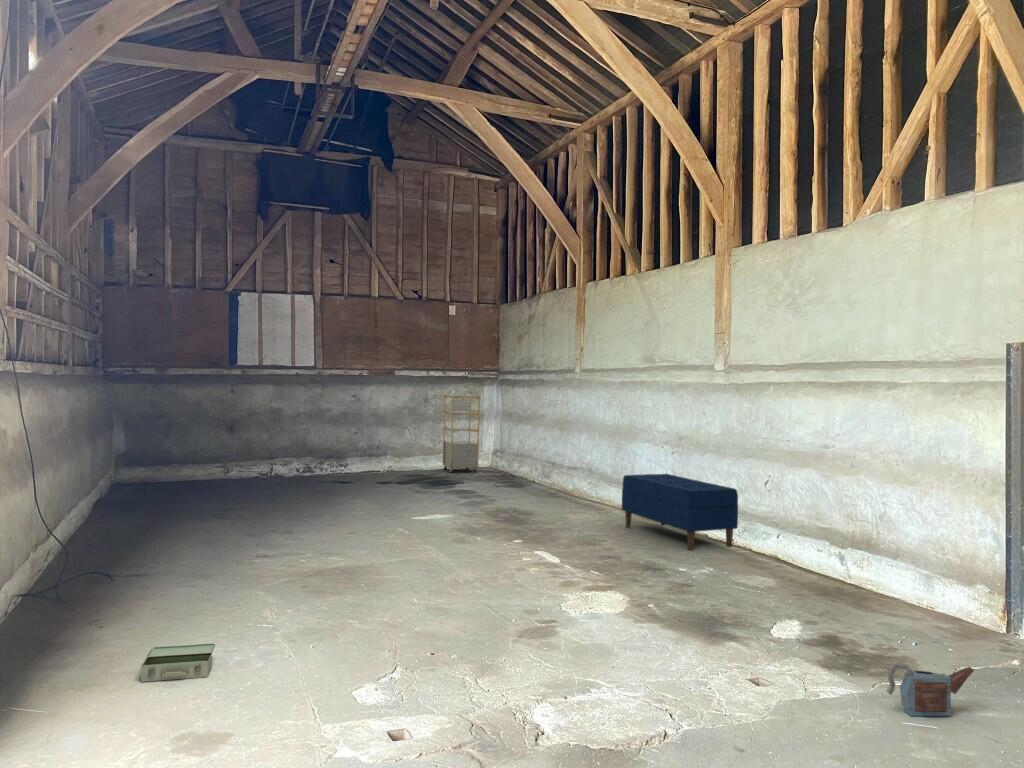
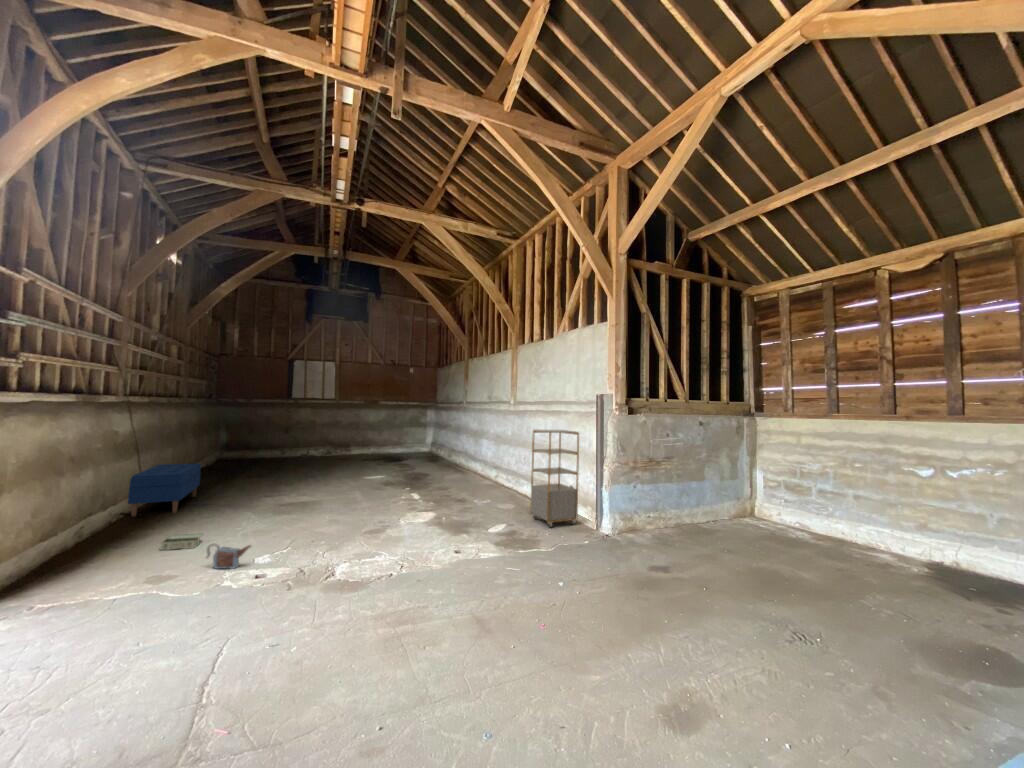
shelving unit: present [443,395,480,473] -> present [530,430,579,528]
bench: present [622,474,738,551] -> present [128,463,201,516]
watering can: present [887,664,974,716] -> present [207,544,251,569]

